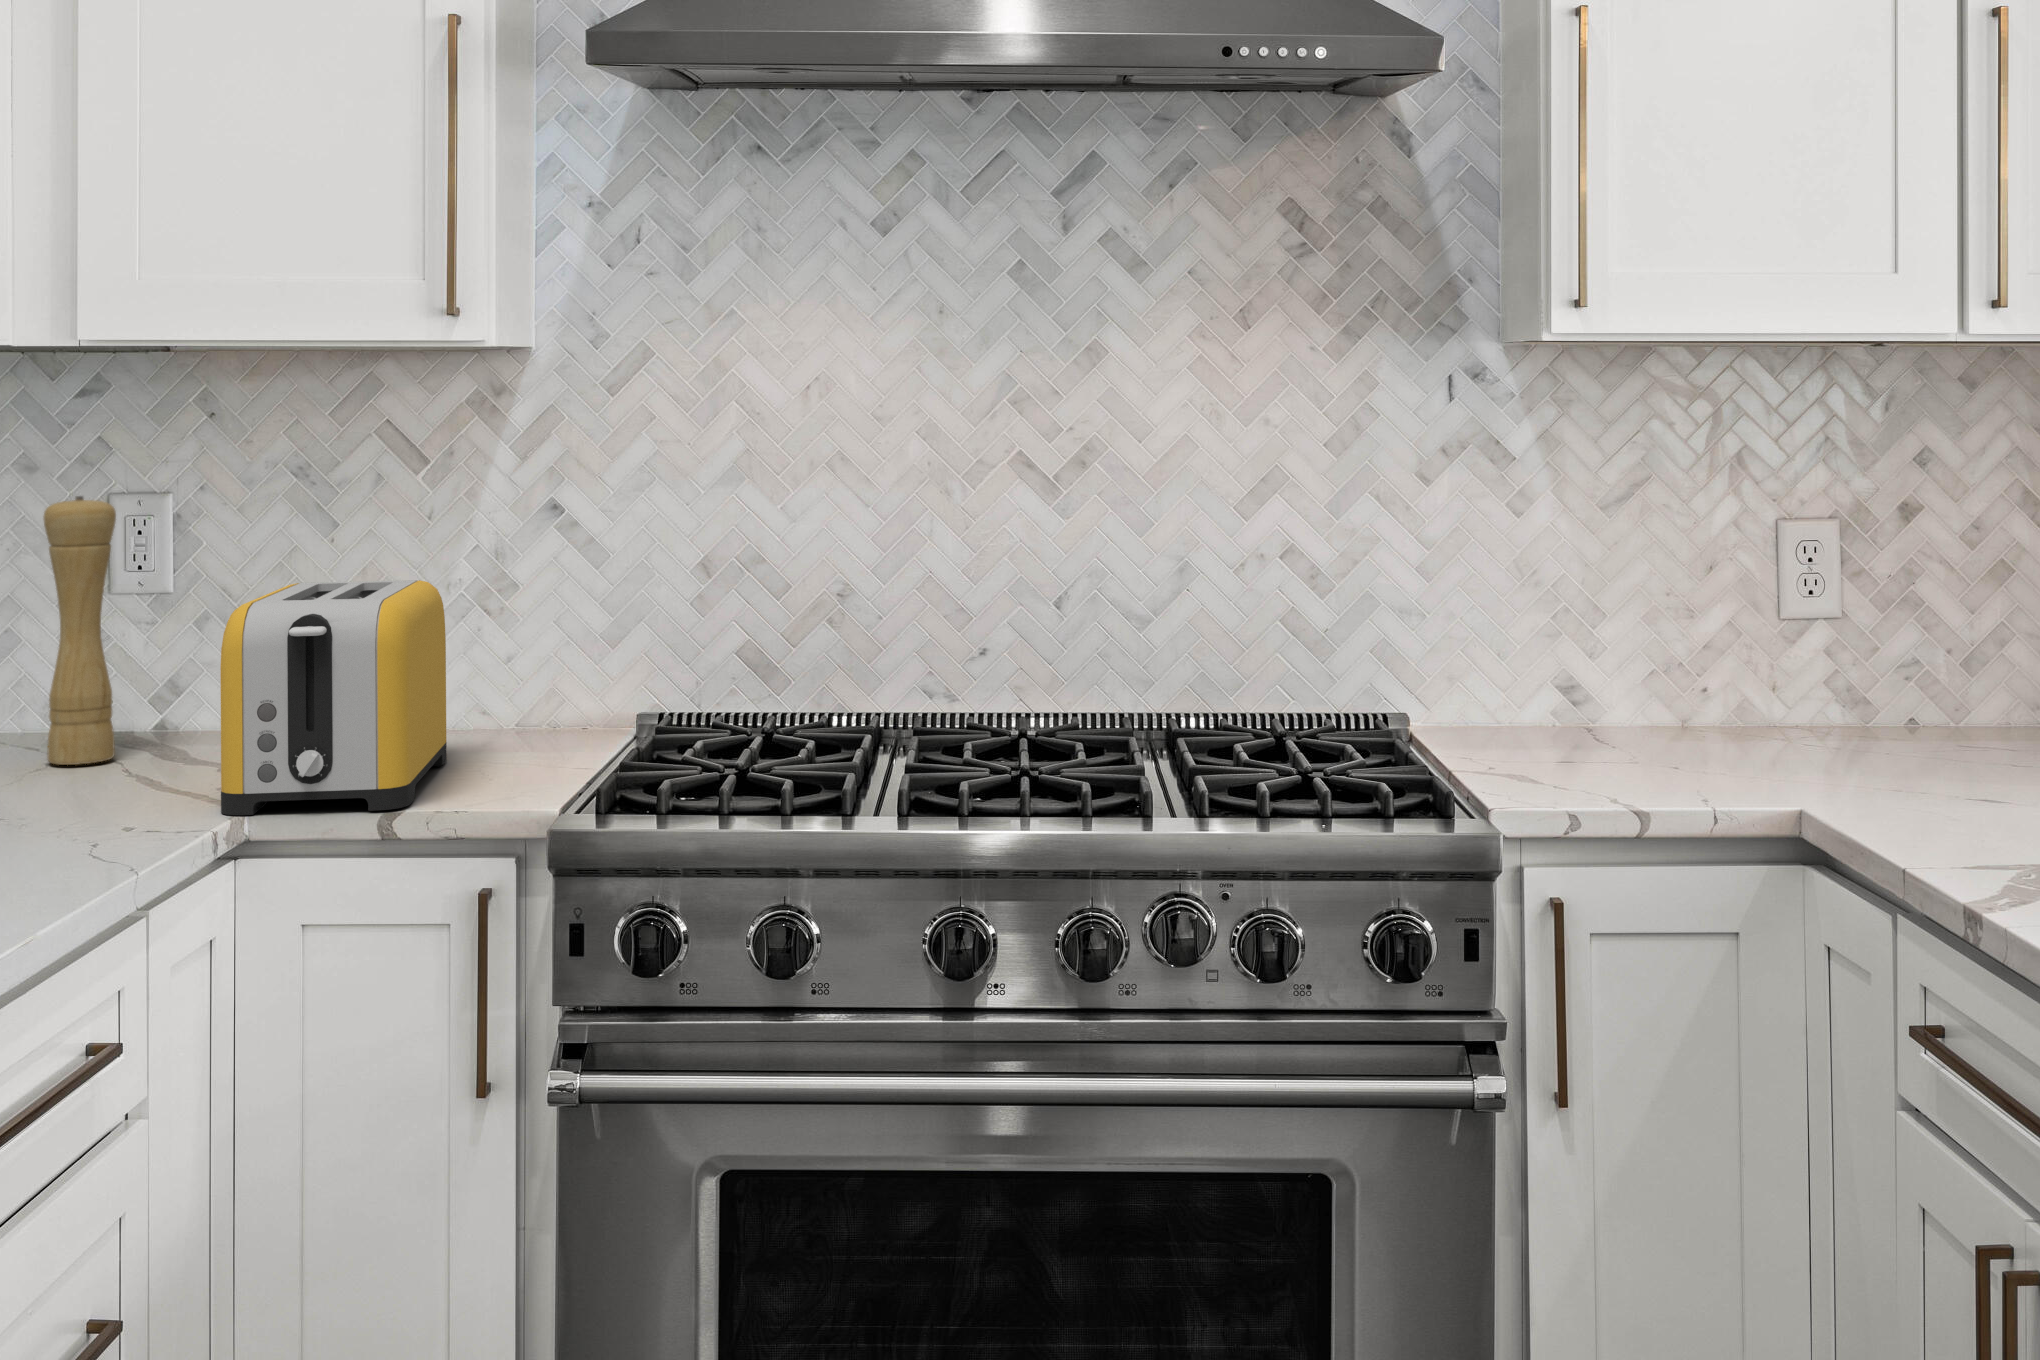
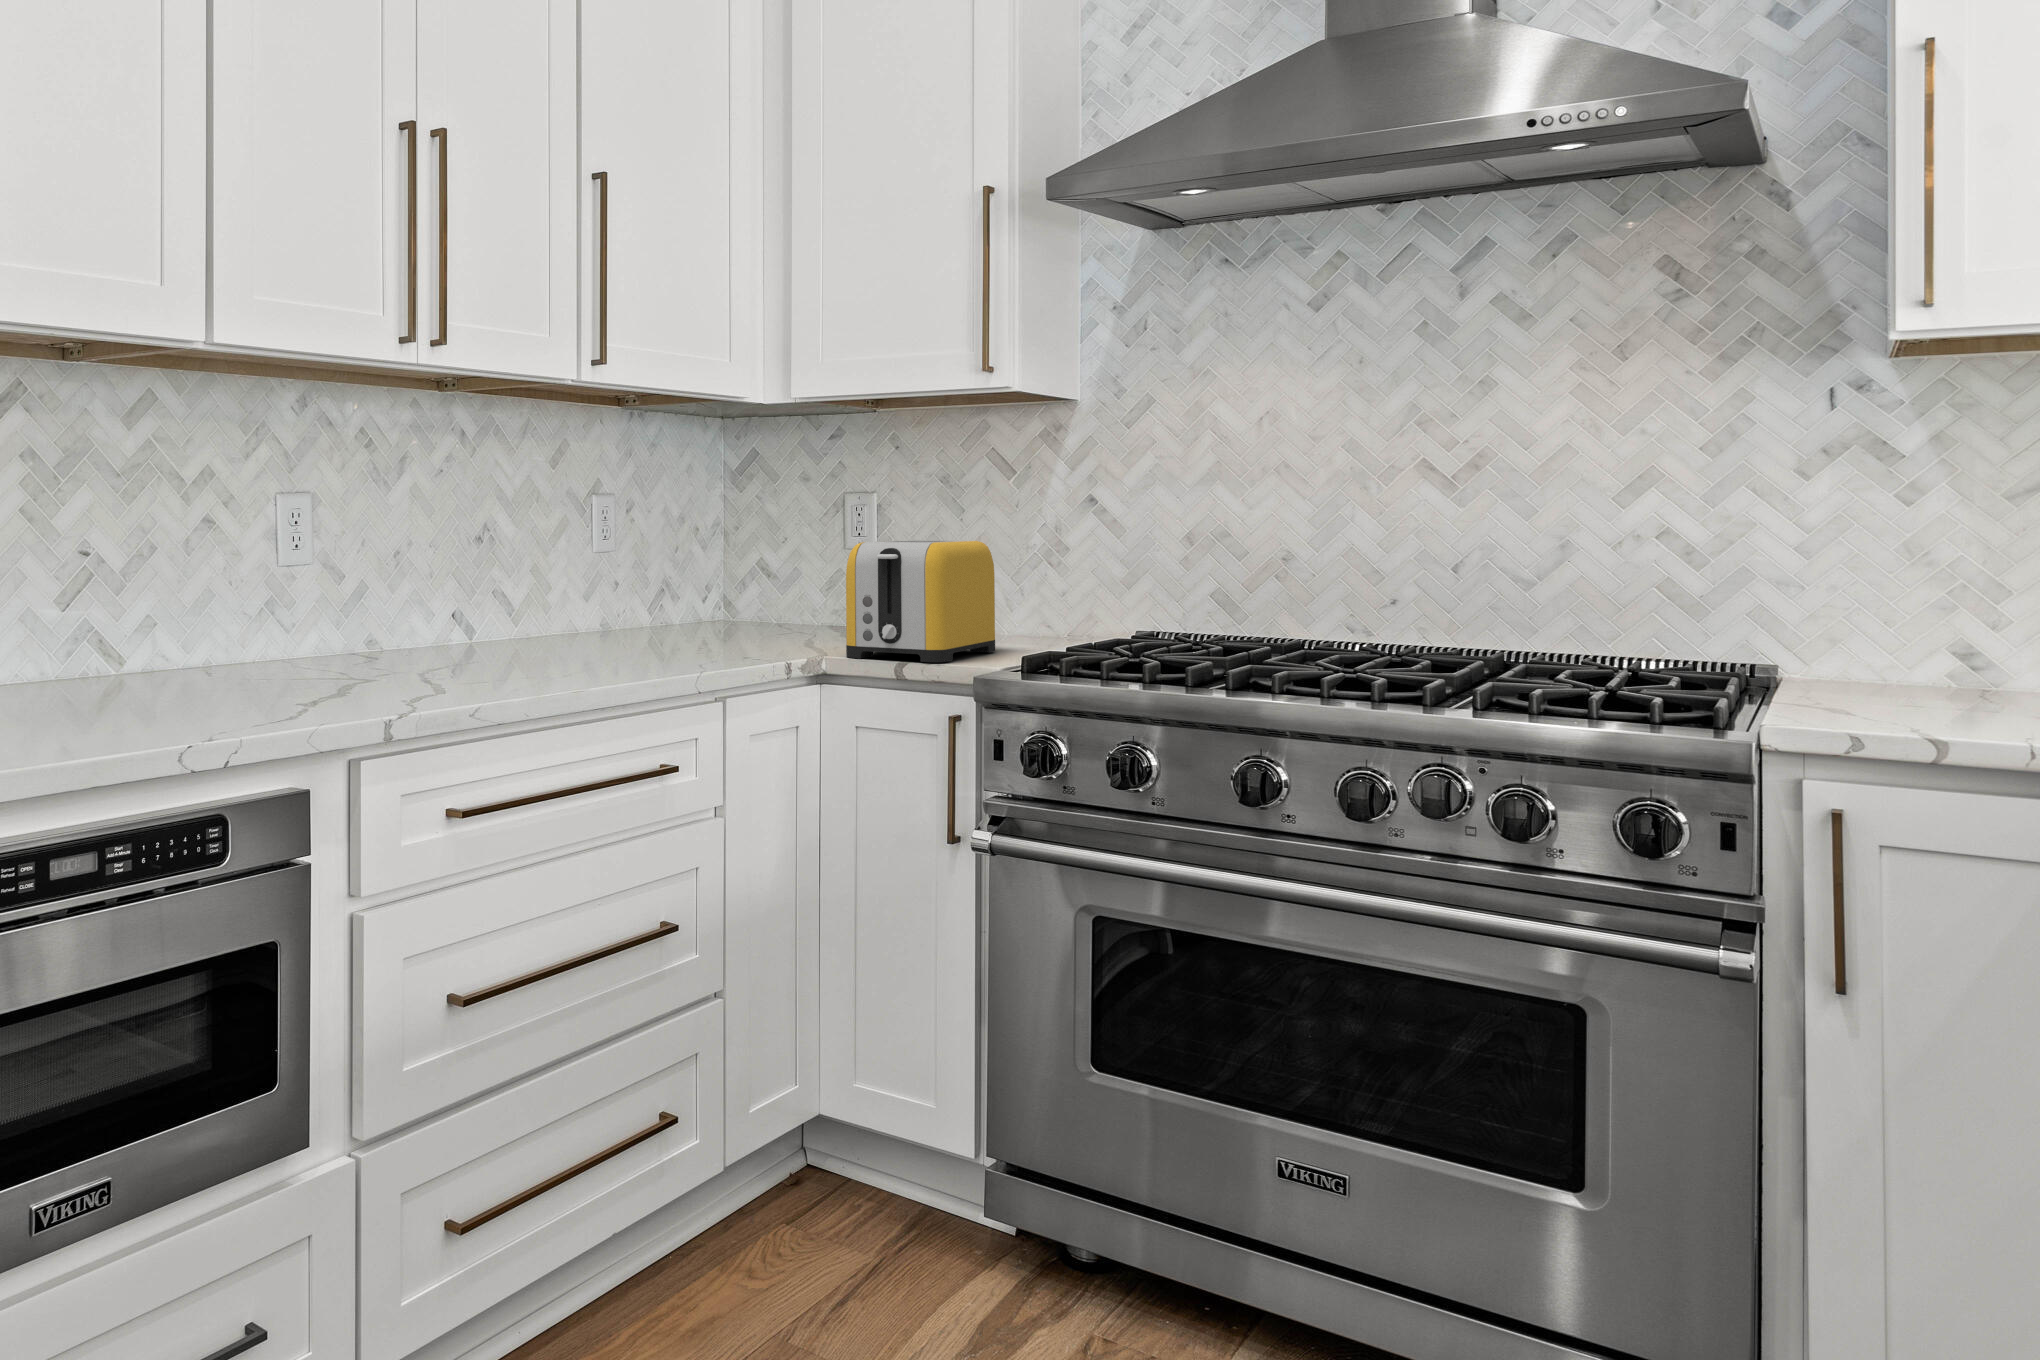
pepper mill: present [43,496,116,765] -> none [787,492,824,638]

